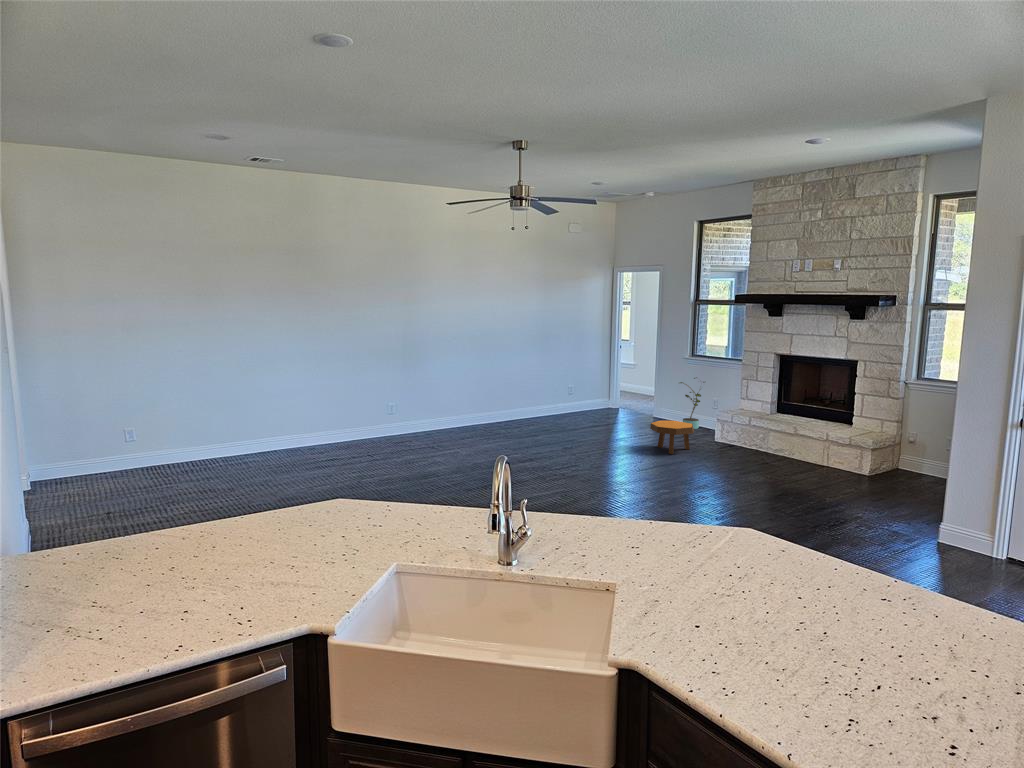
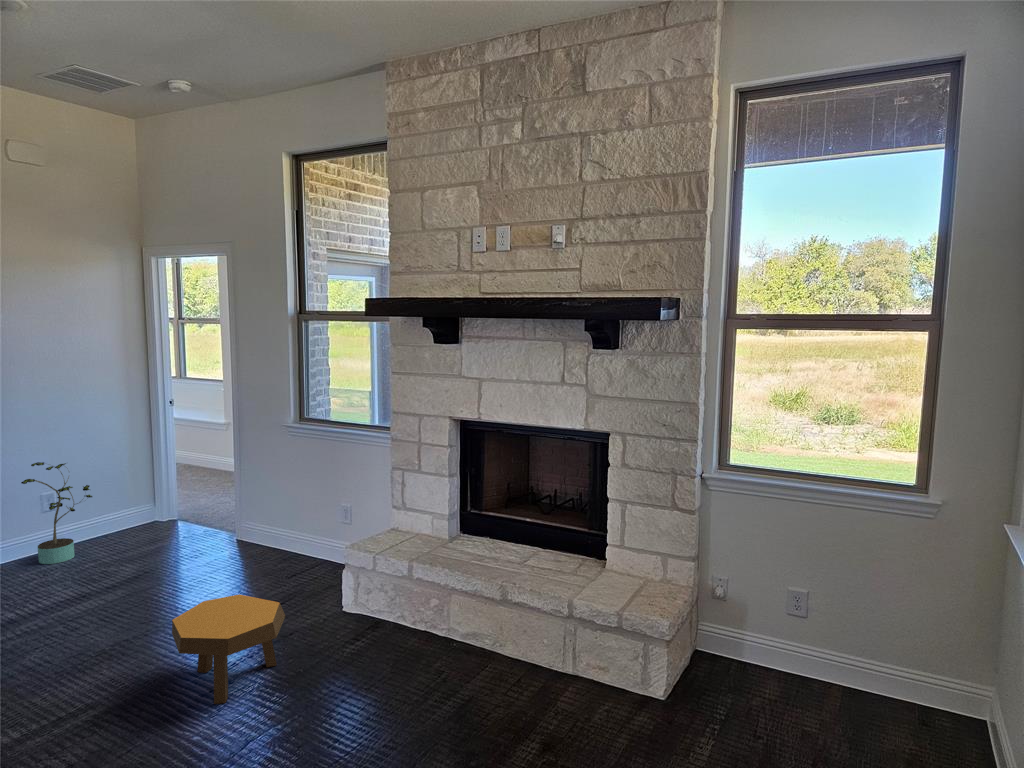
potted plant: present [680,378,704,429] -> present [21,462,92,564]

